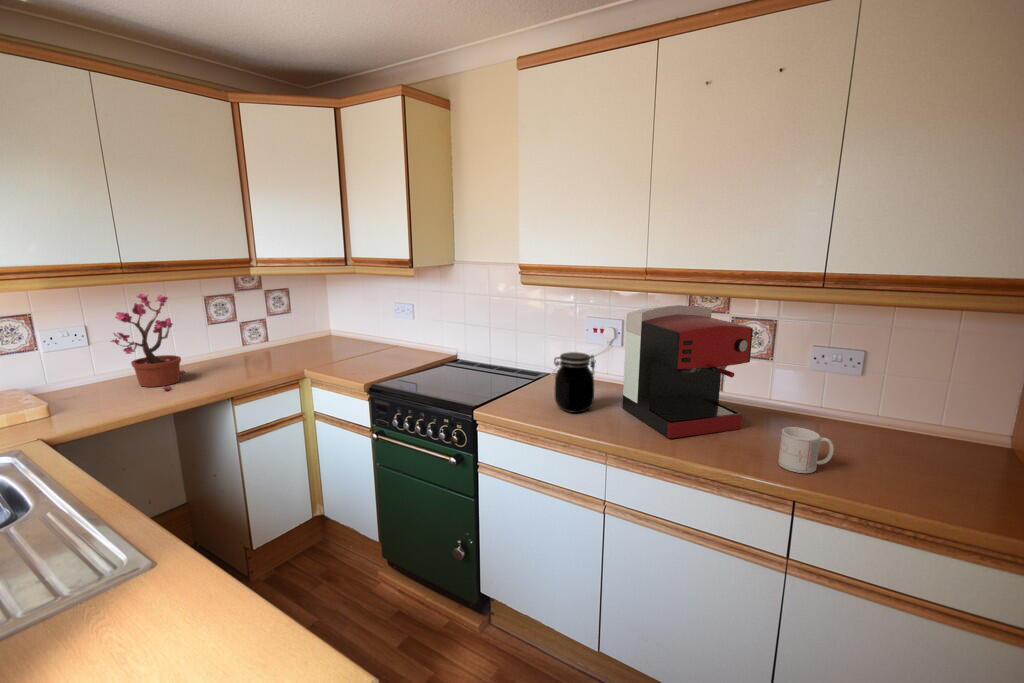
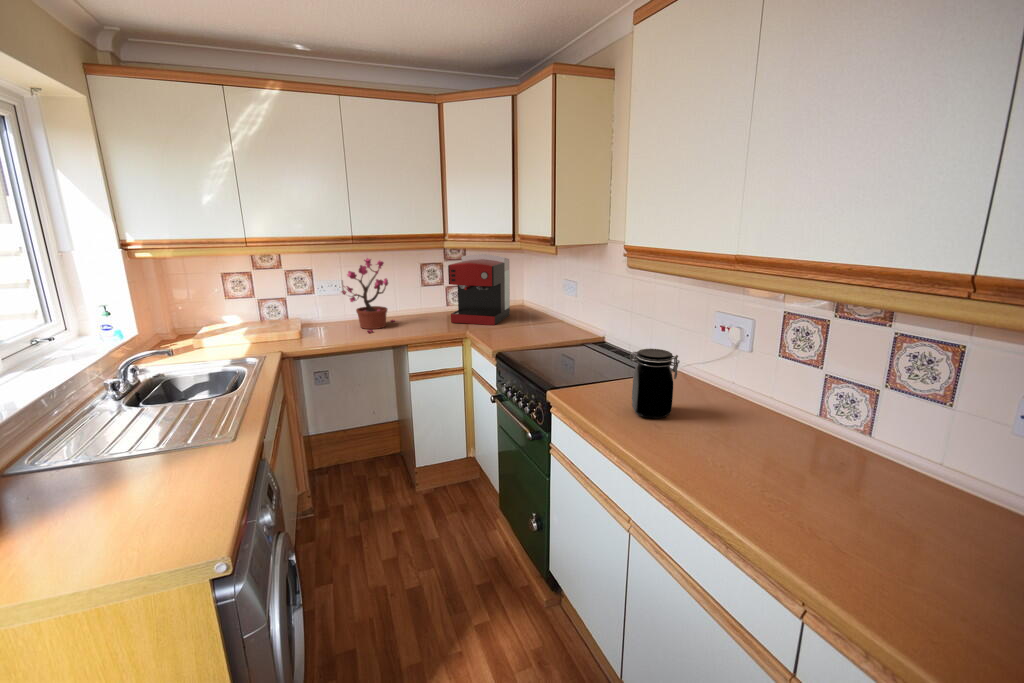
coffee maker: present [622,305,753,438] -> present [448,254,510,325]
mug: present [778,427,834,473] -> none [837,506,937,585]

